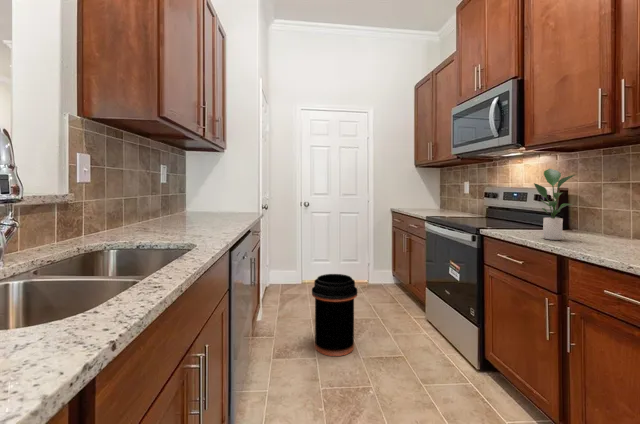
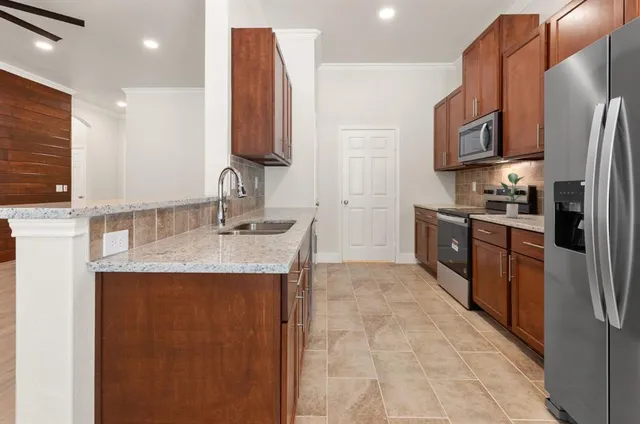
trash can: present [312,274,357,356] -> none [354,246,386,301]

